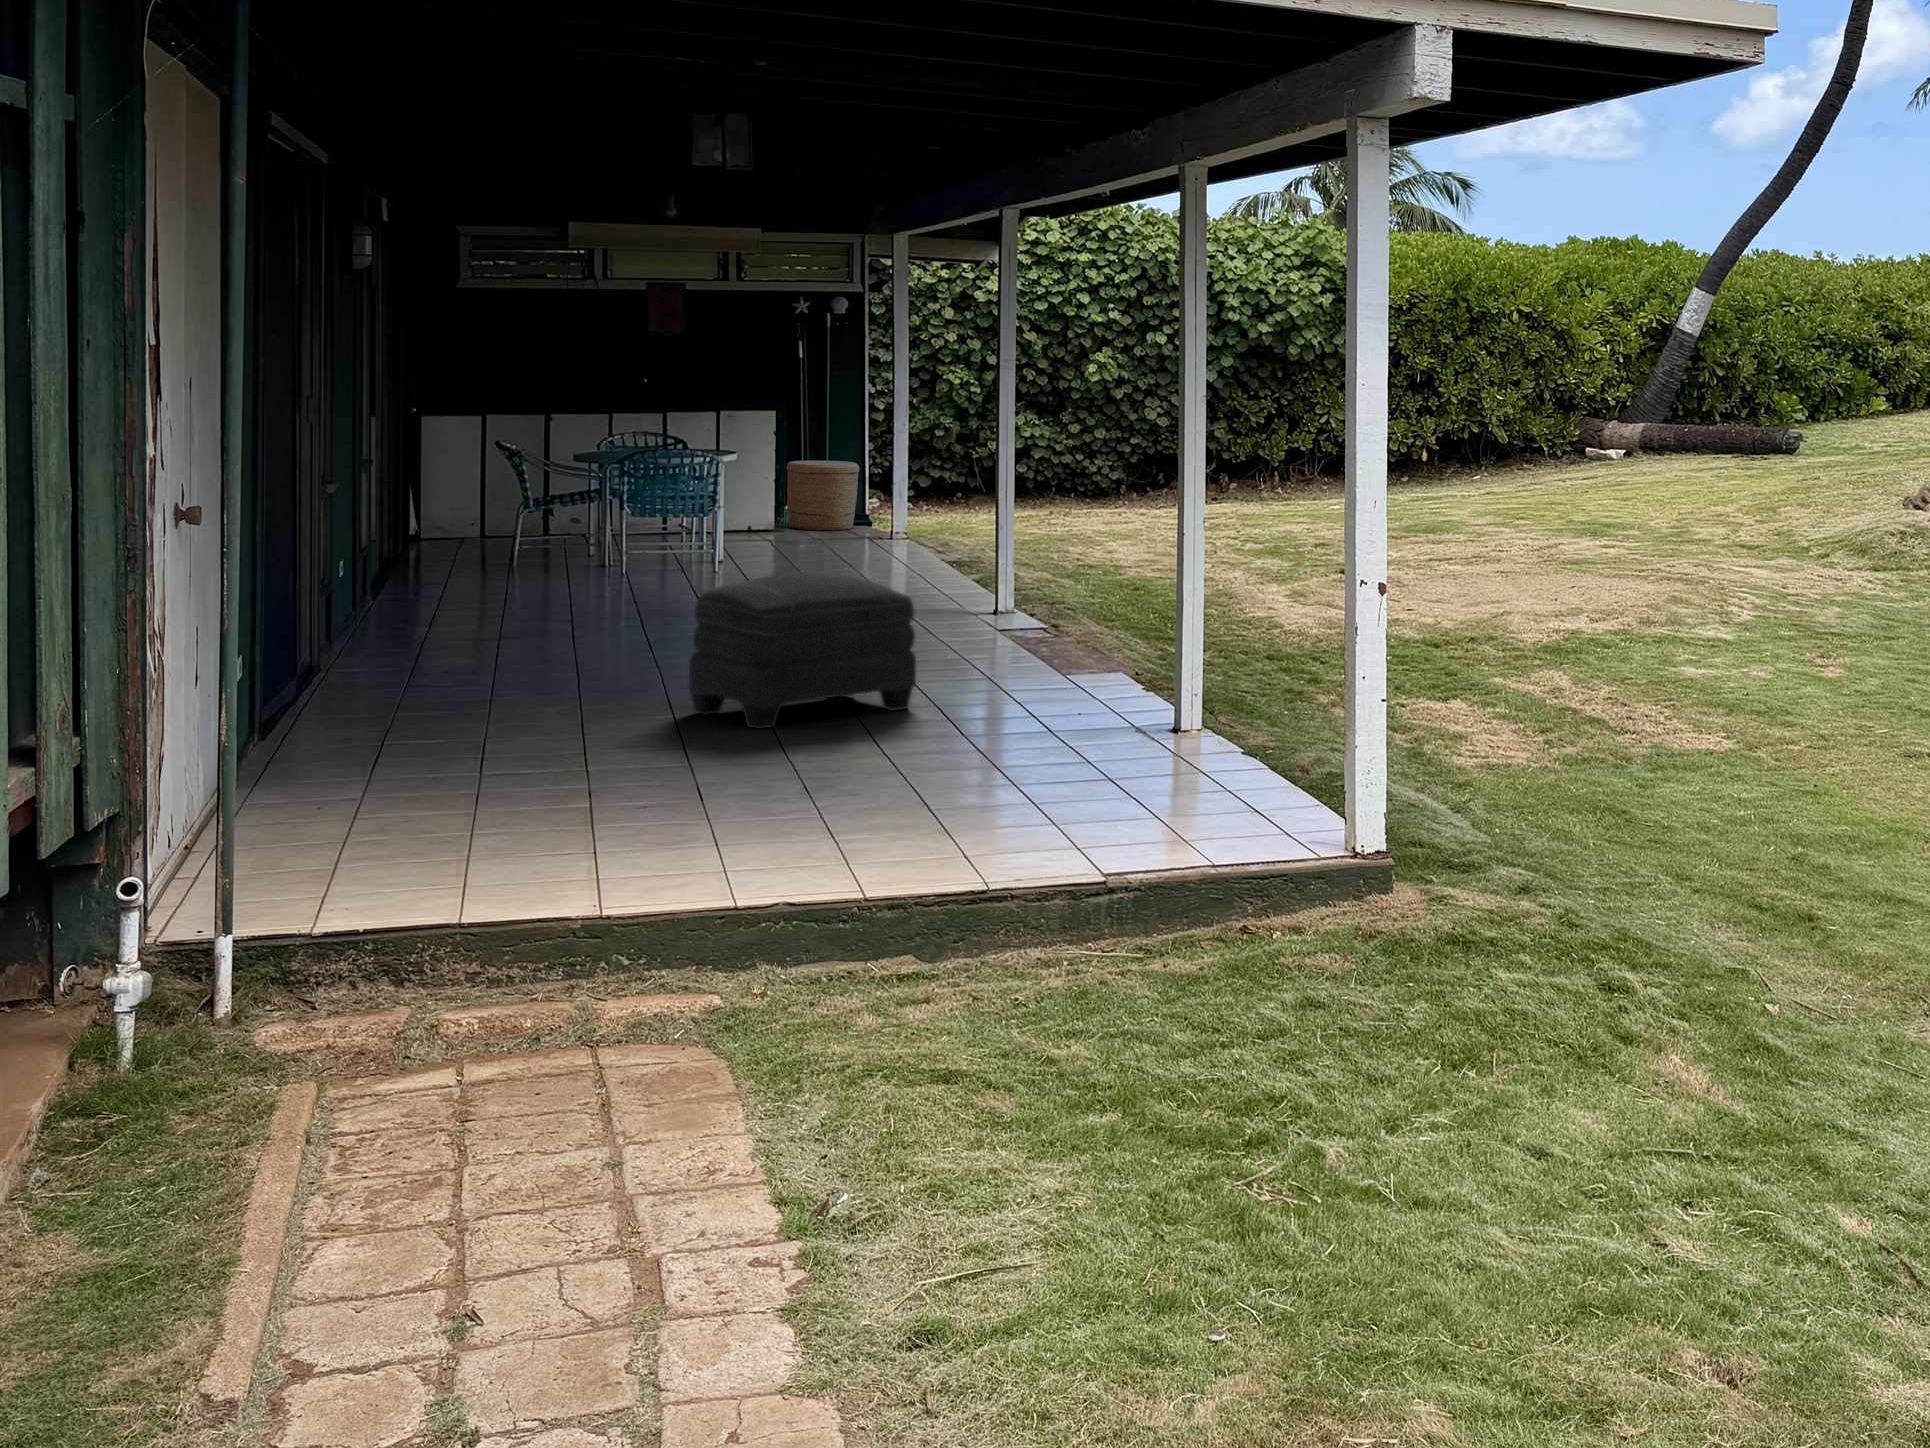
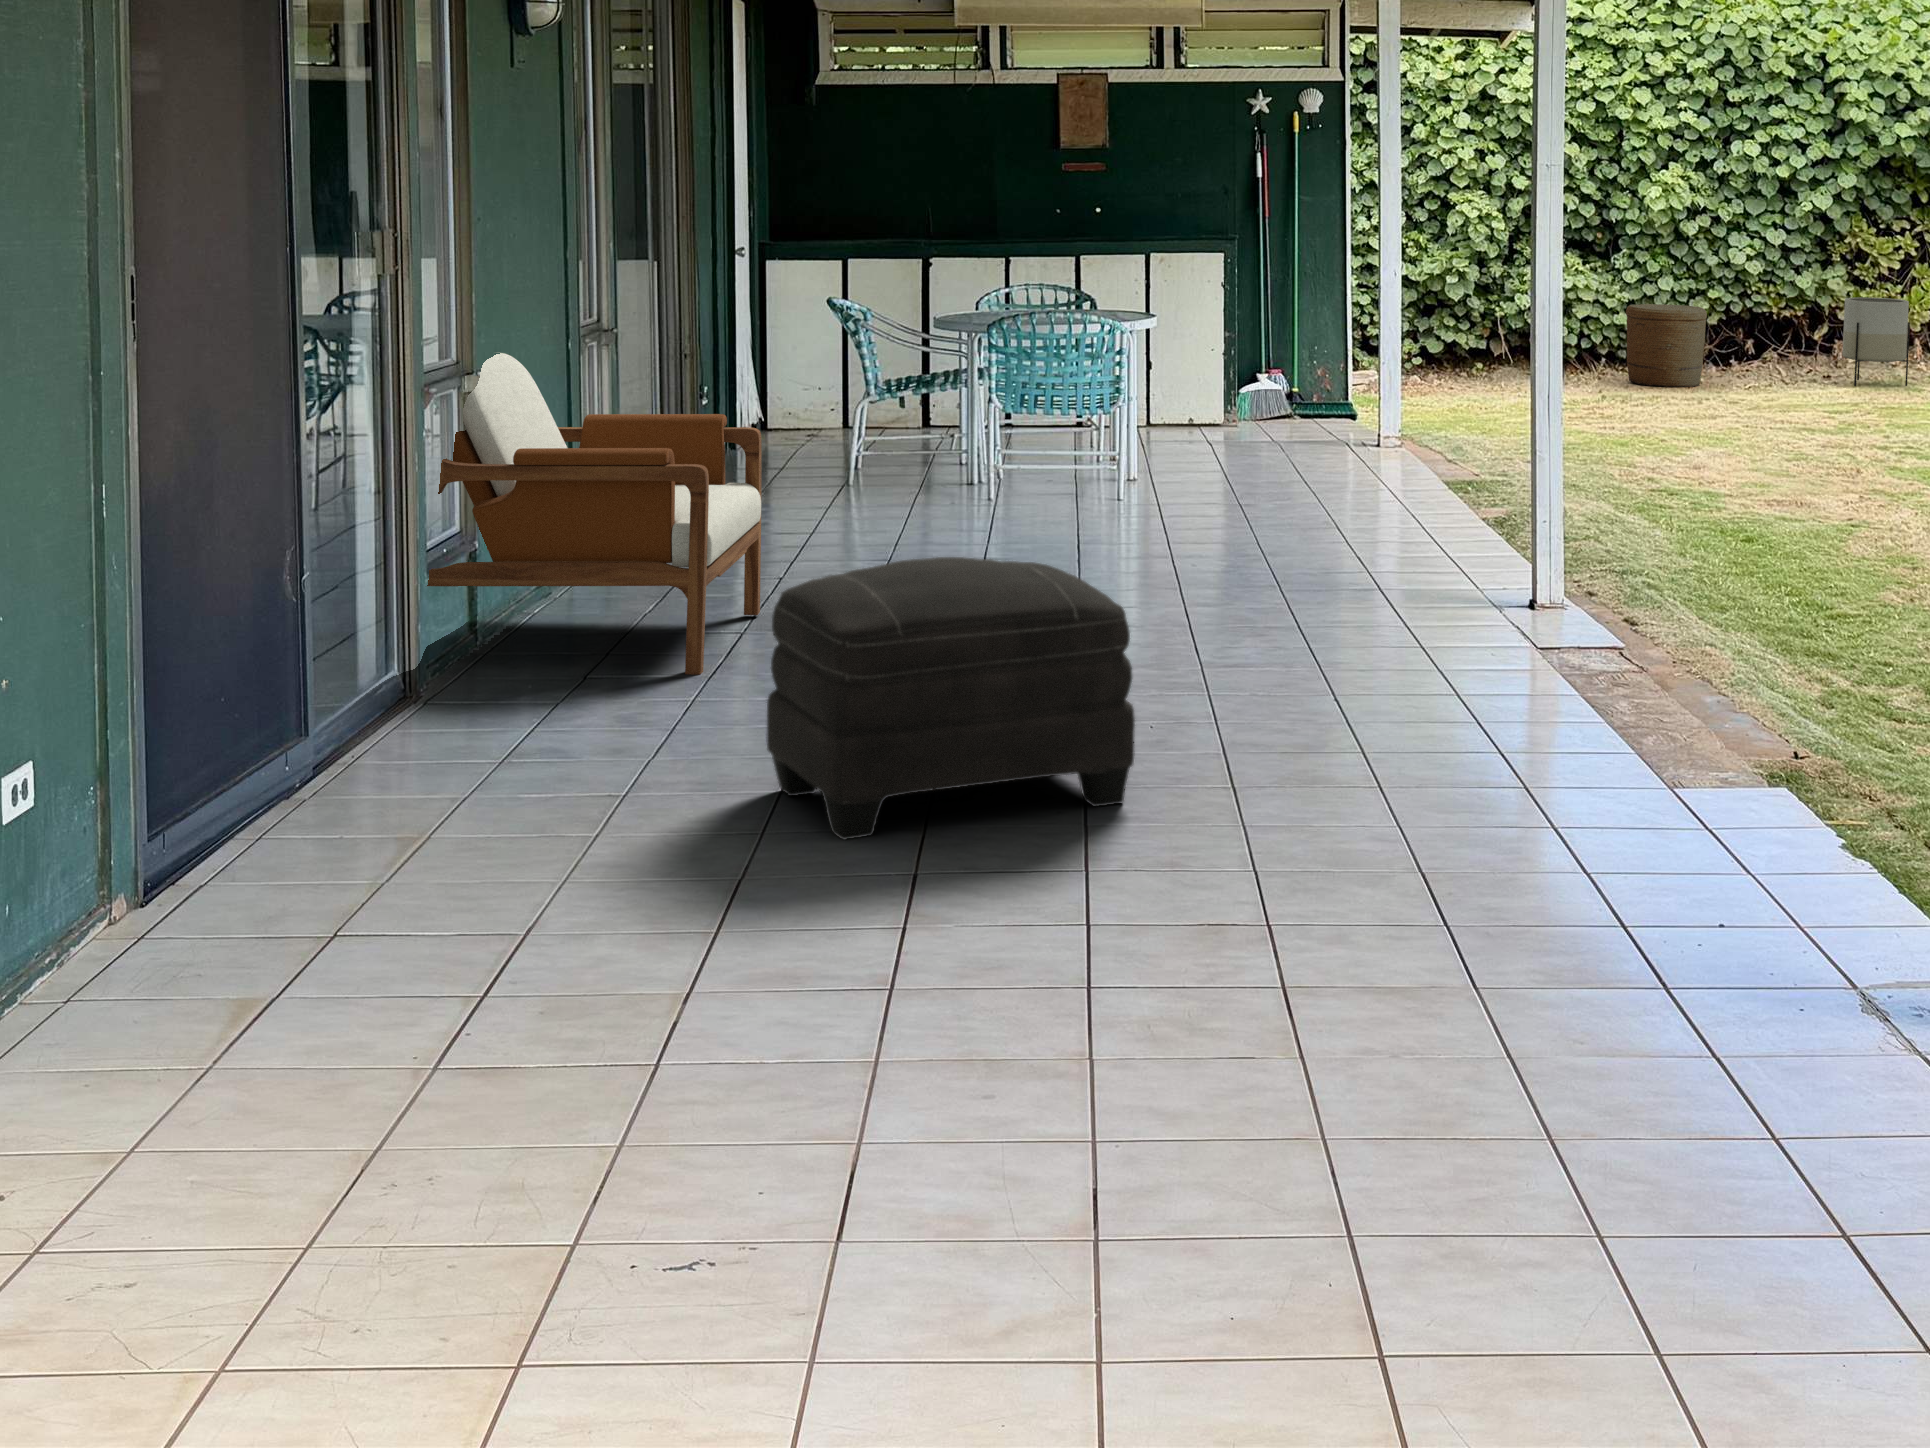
planter: none [1223,444,1268,506] -> present [1842,297,1910,386]
armchair: none [321,459,580,677] -> present [427,353,762,675]
woven basket: present [787,460,859,531] -> present [1626,304,1707,387]

